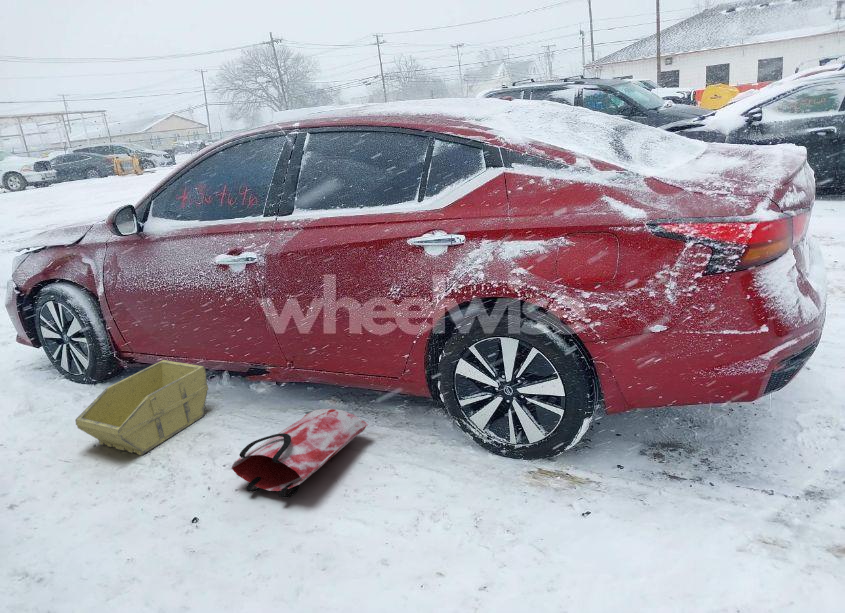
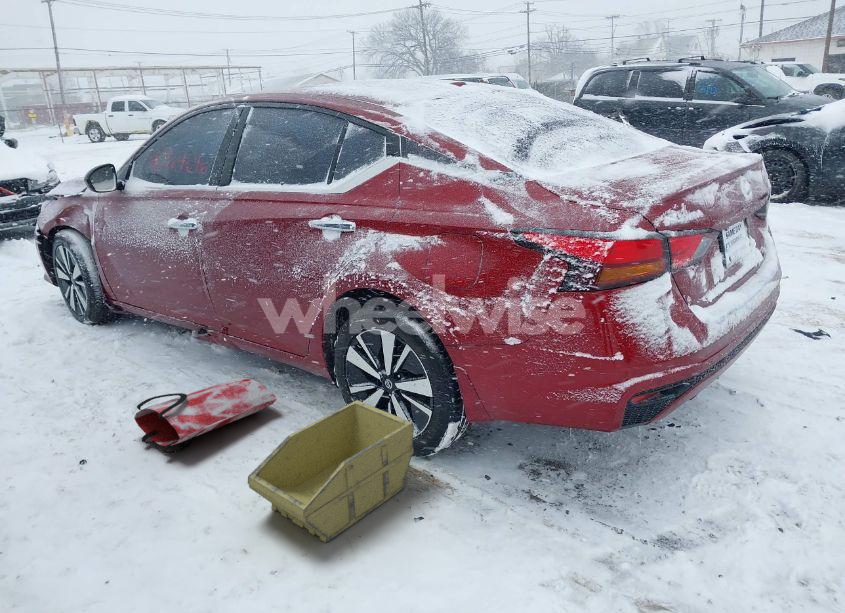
storage bin: present [75,360,208,455] -> present [248,400,414,543]

